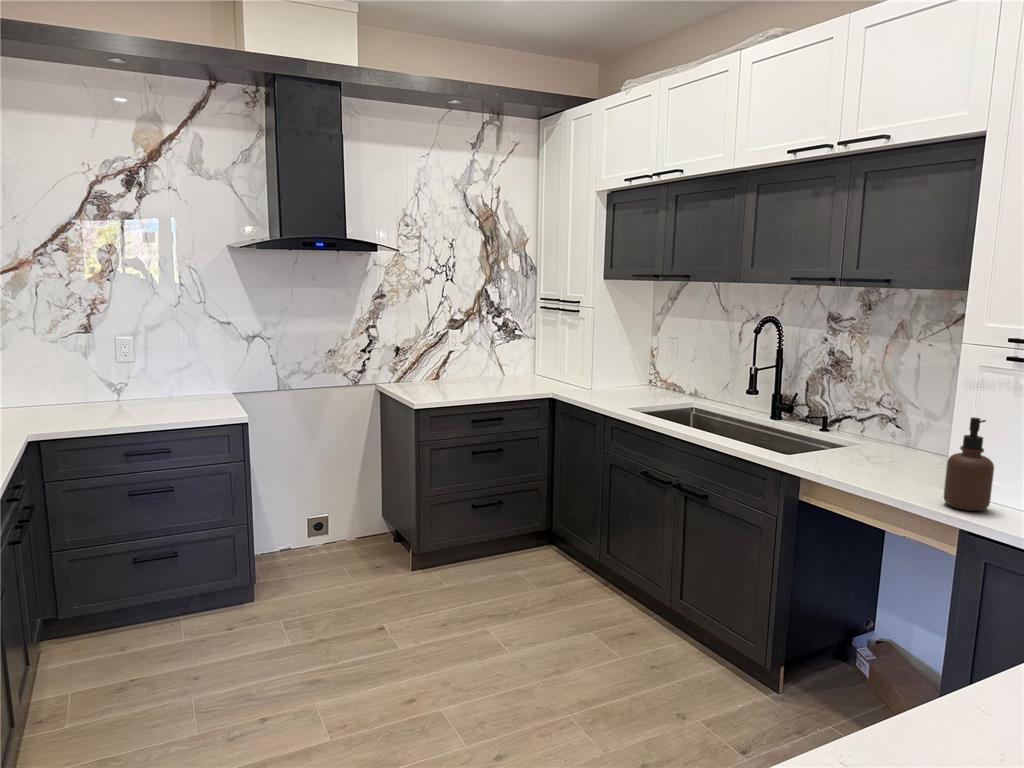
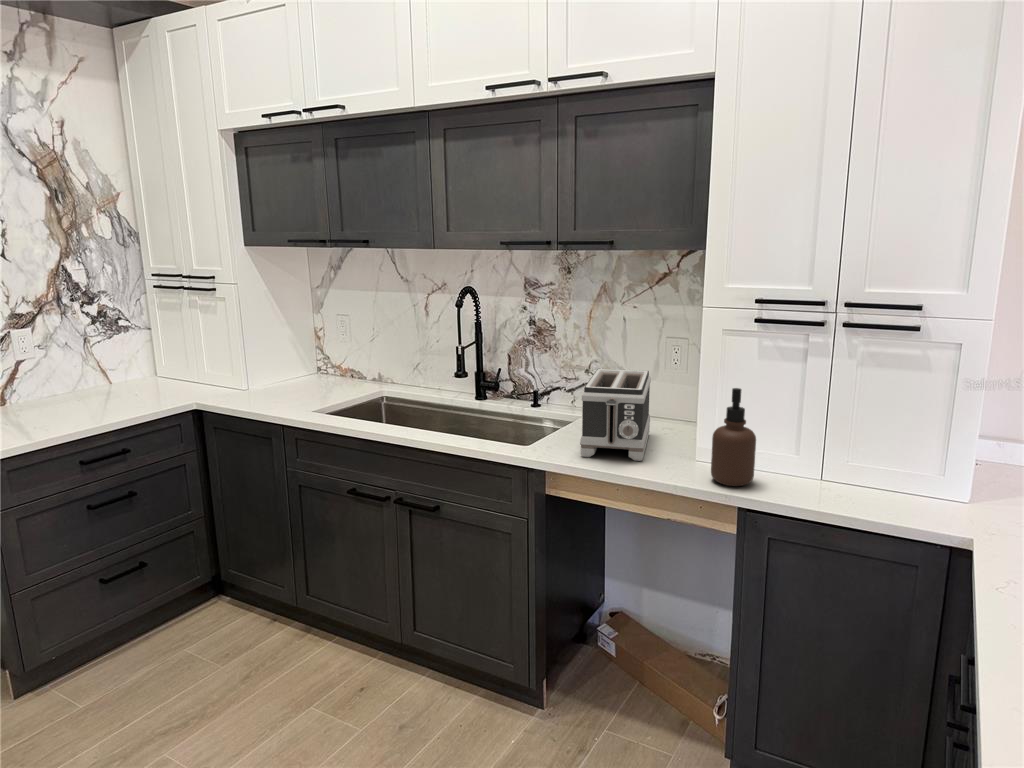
toaster: none [830,397,926,479] -> present [580,369,651,461]

